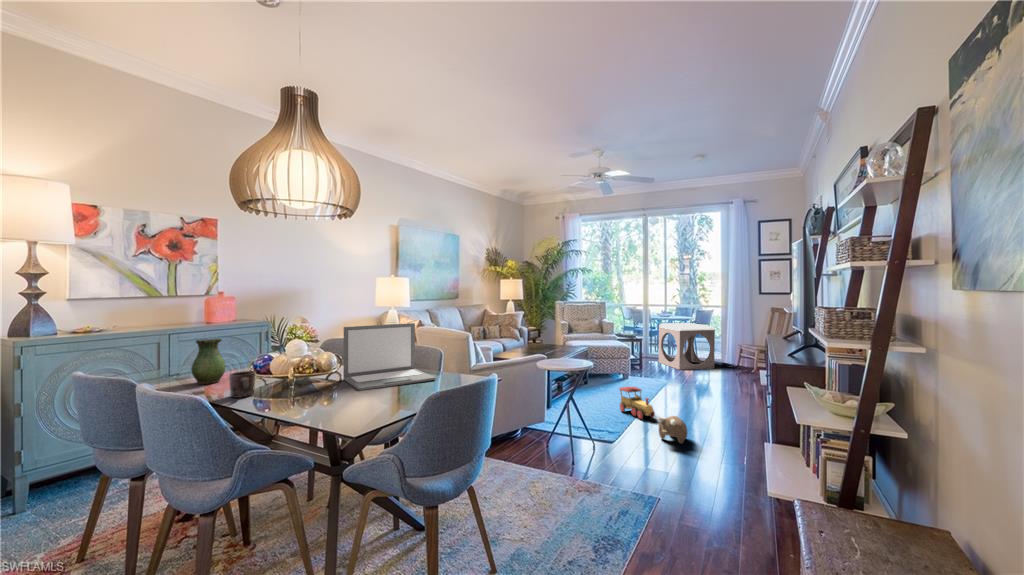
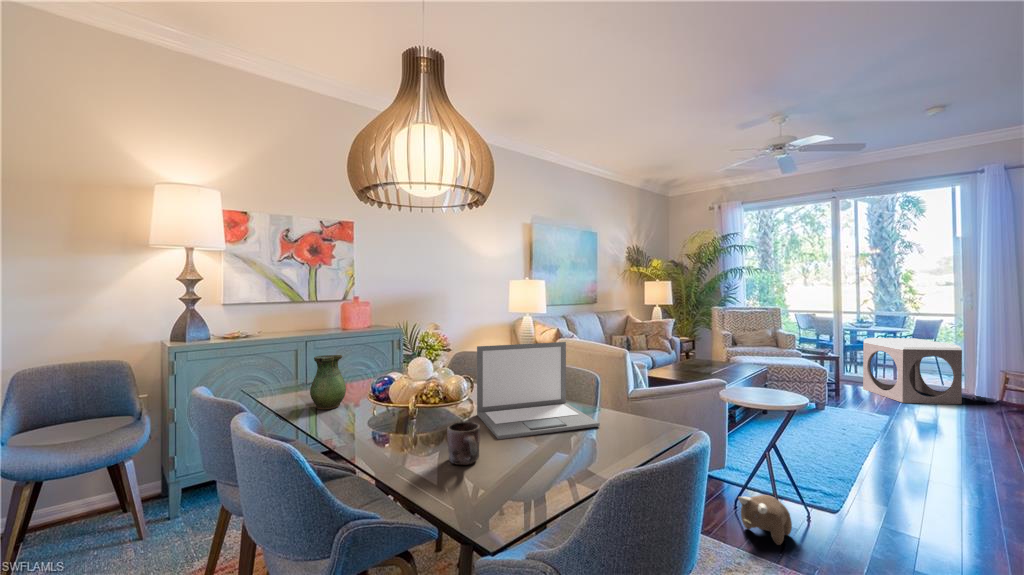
mug: present [229,371,255,398] -> present [447,422,480,465]
toy train: present [619,387,655,419] -> none [830,430,900,482]
plush toy: present [659,416,687,444] -> present [738,495,792,545]

